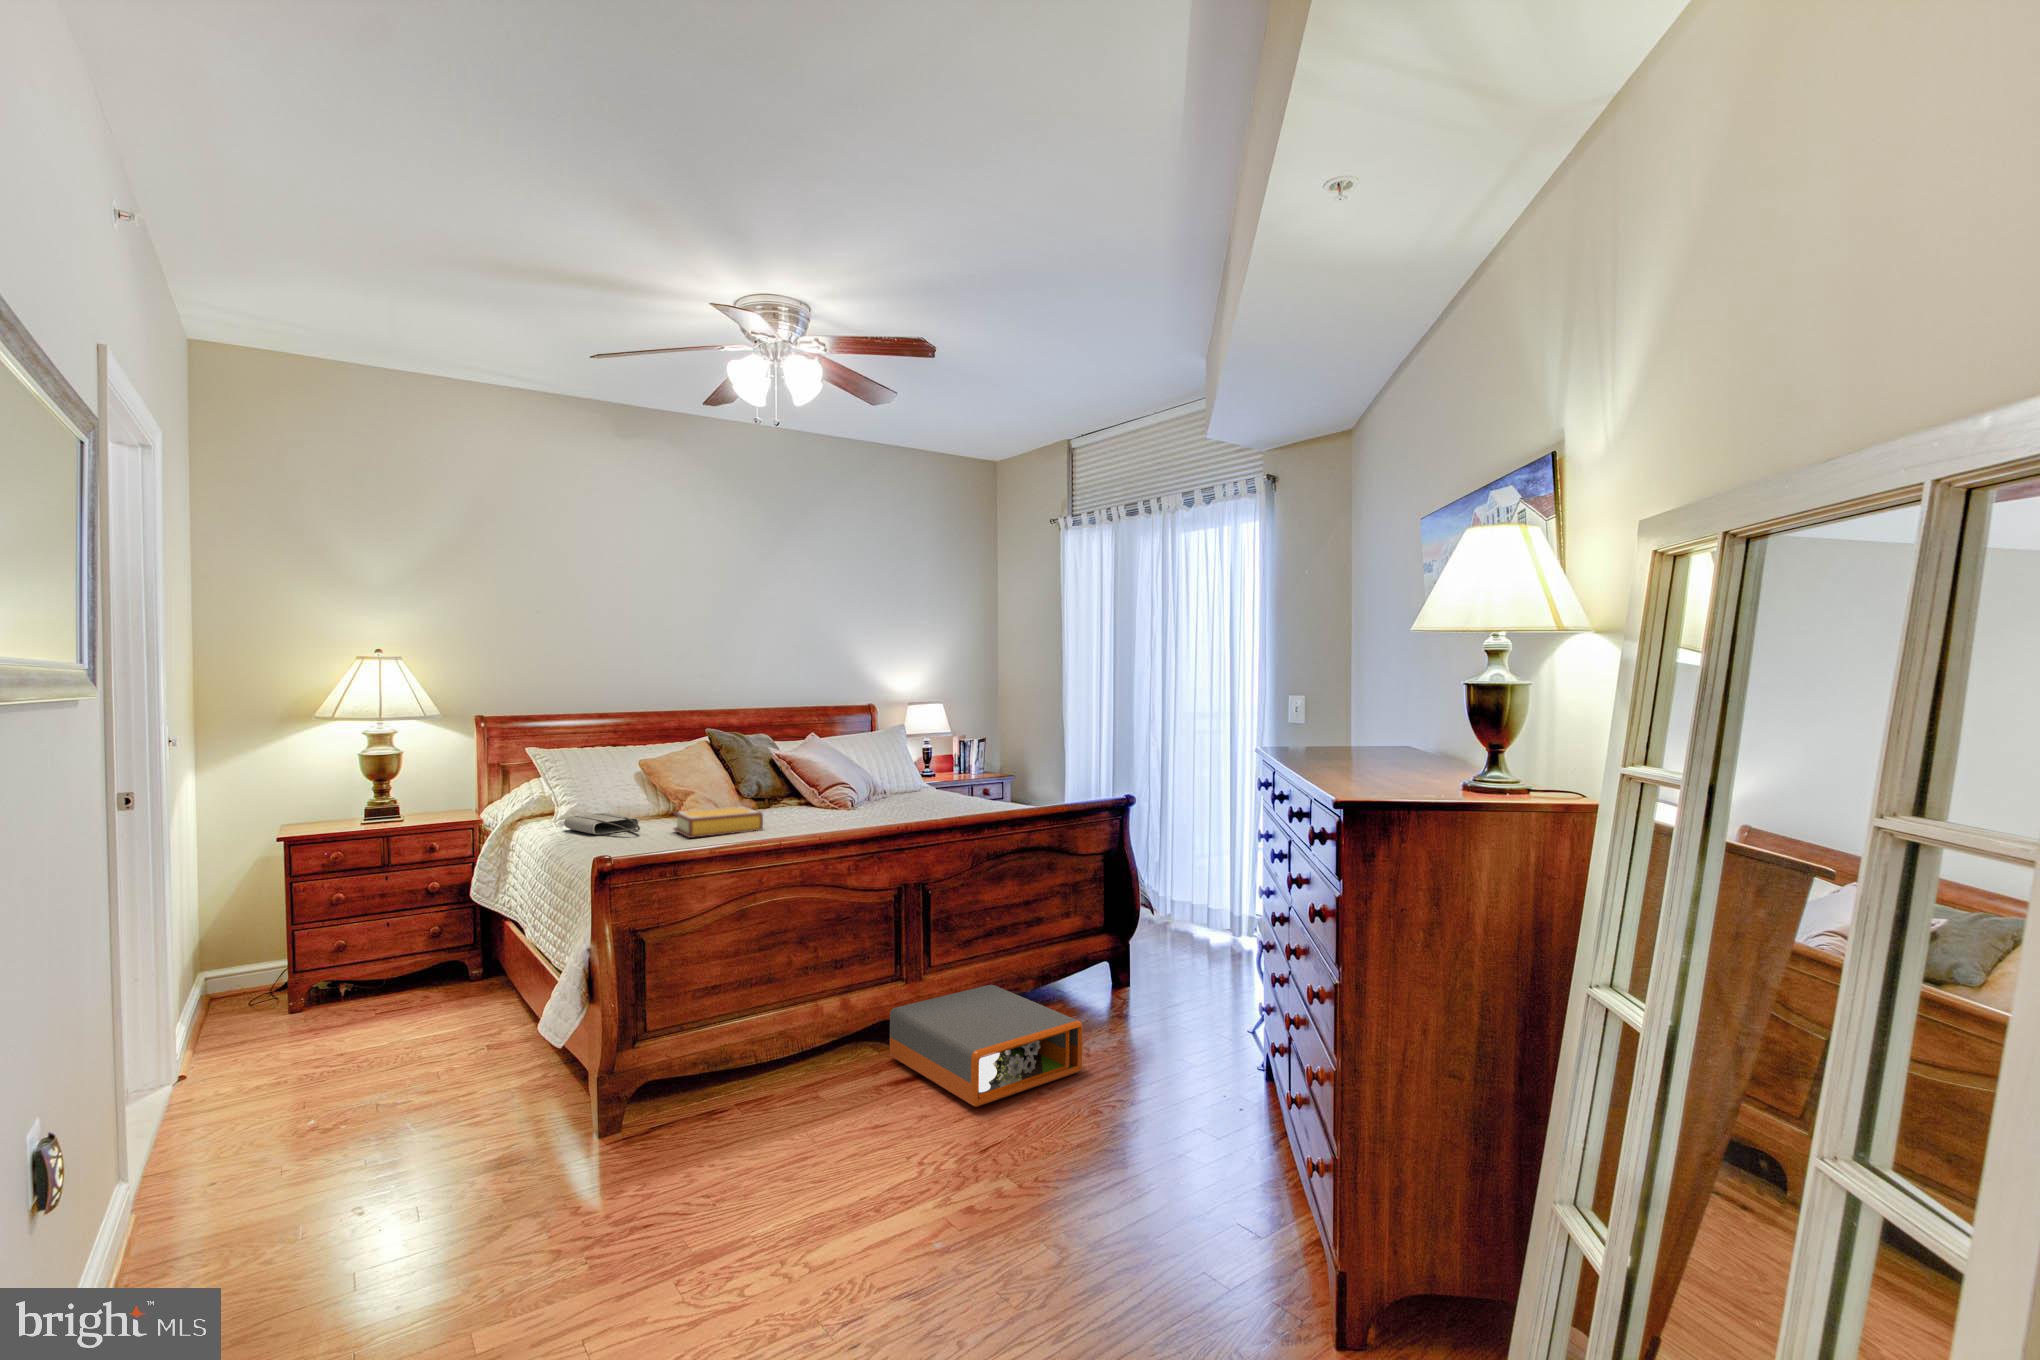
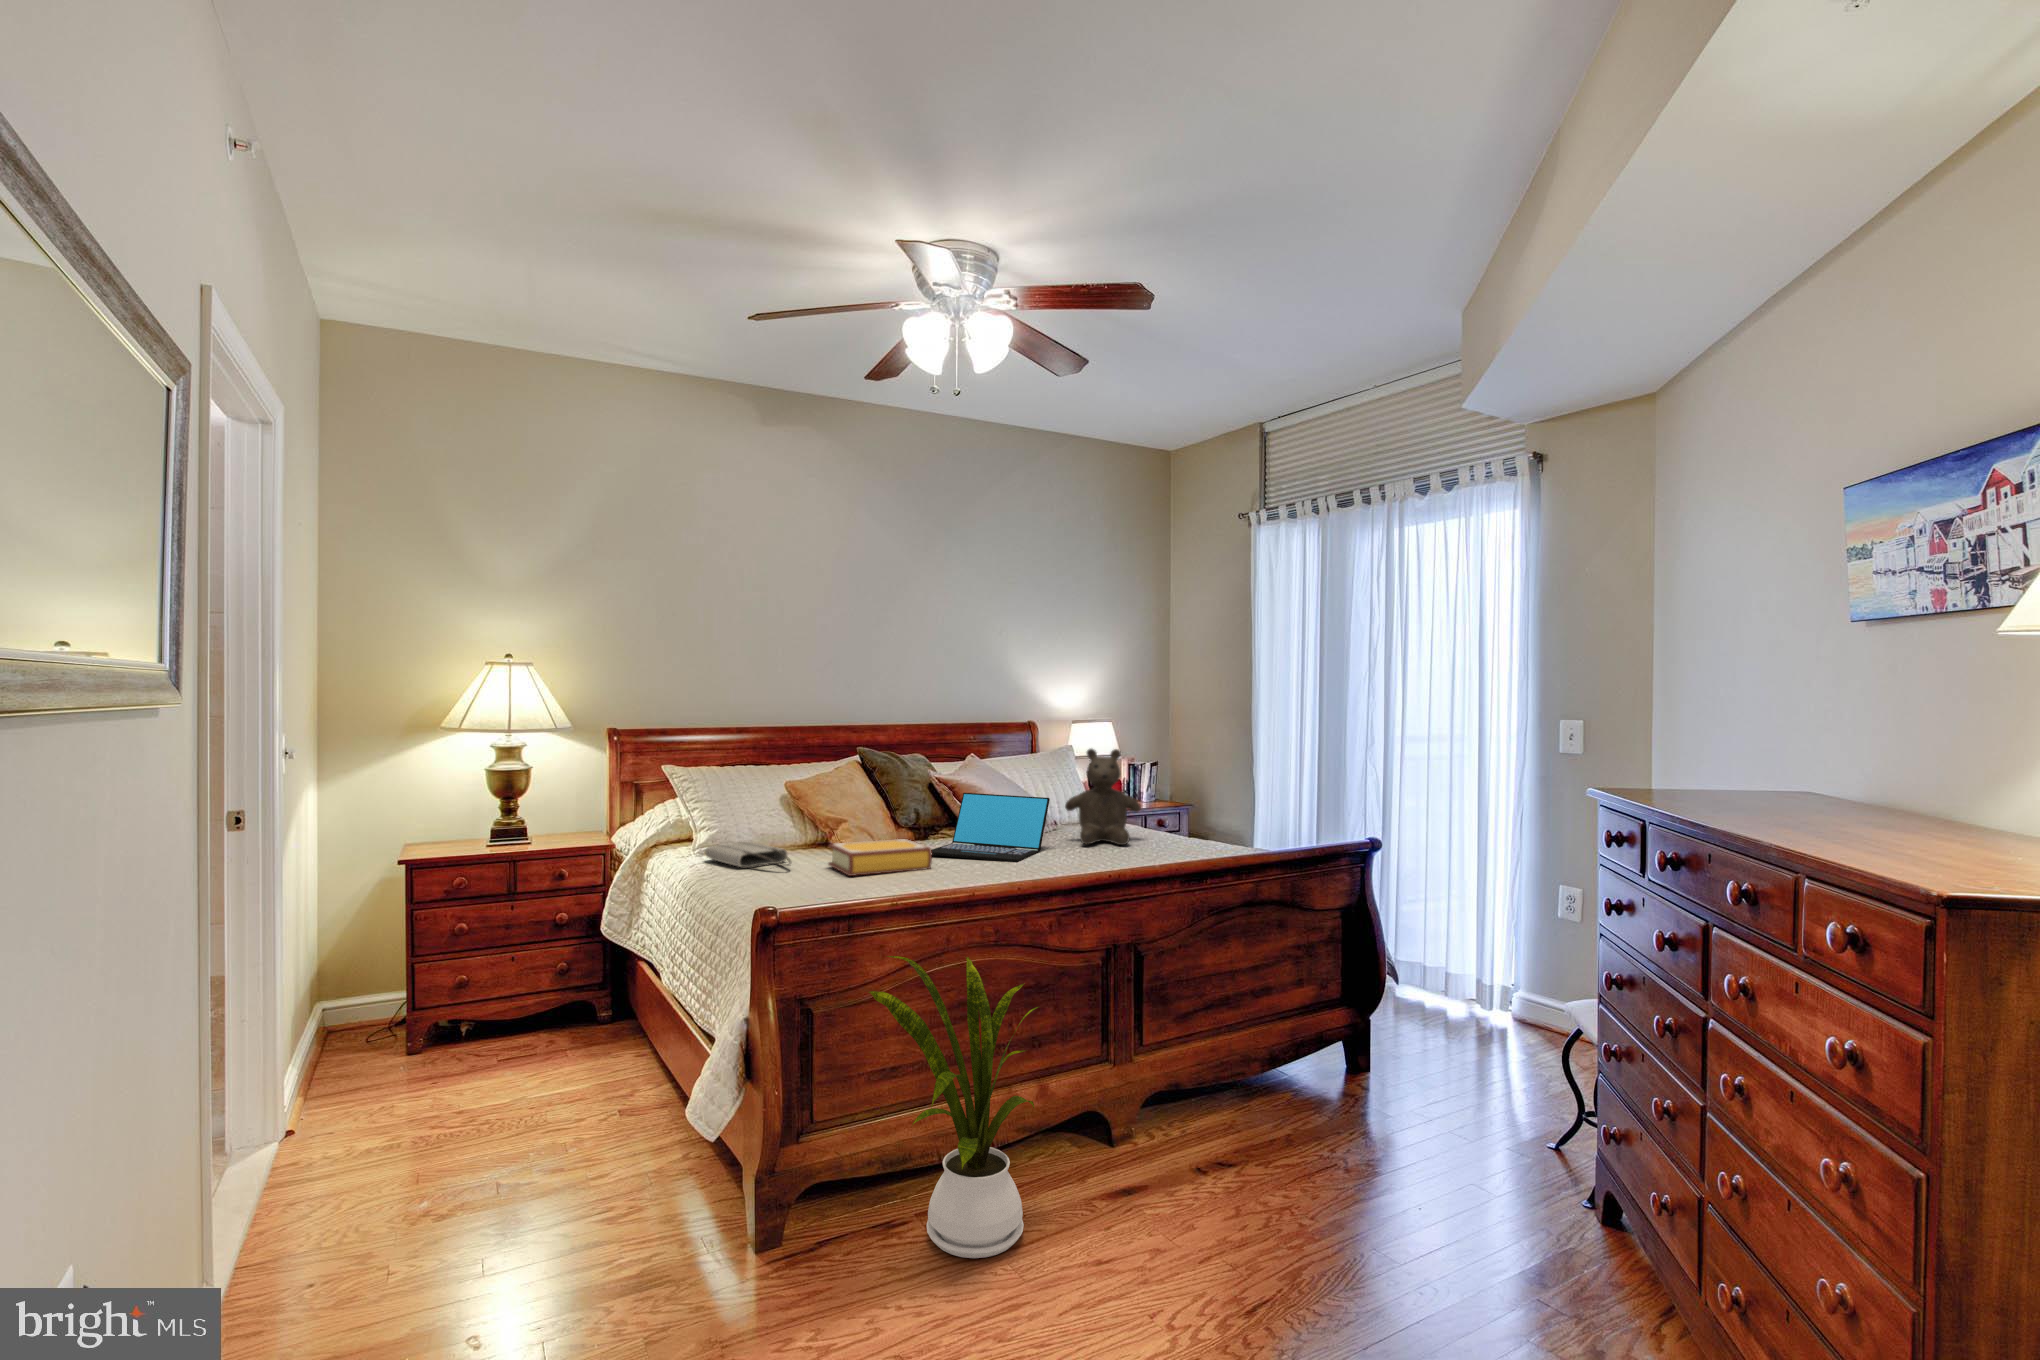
teddy bear: none [887,726,952,807] -> present [1065,749,1141,845]
laptop: none [762,766,871,823] -> present [931,793,1050,862]
house plant: none [689,895,834,1129] -> present [869,956,1038,1258]
storage box: present [890,985,1083,1107] -> none [1095,1072,1349,1244]

